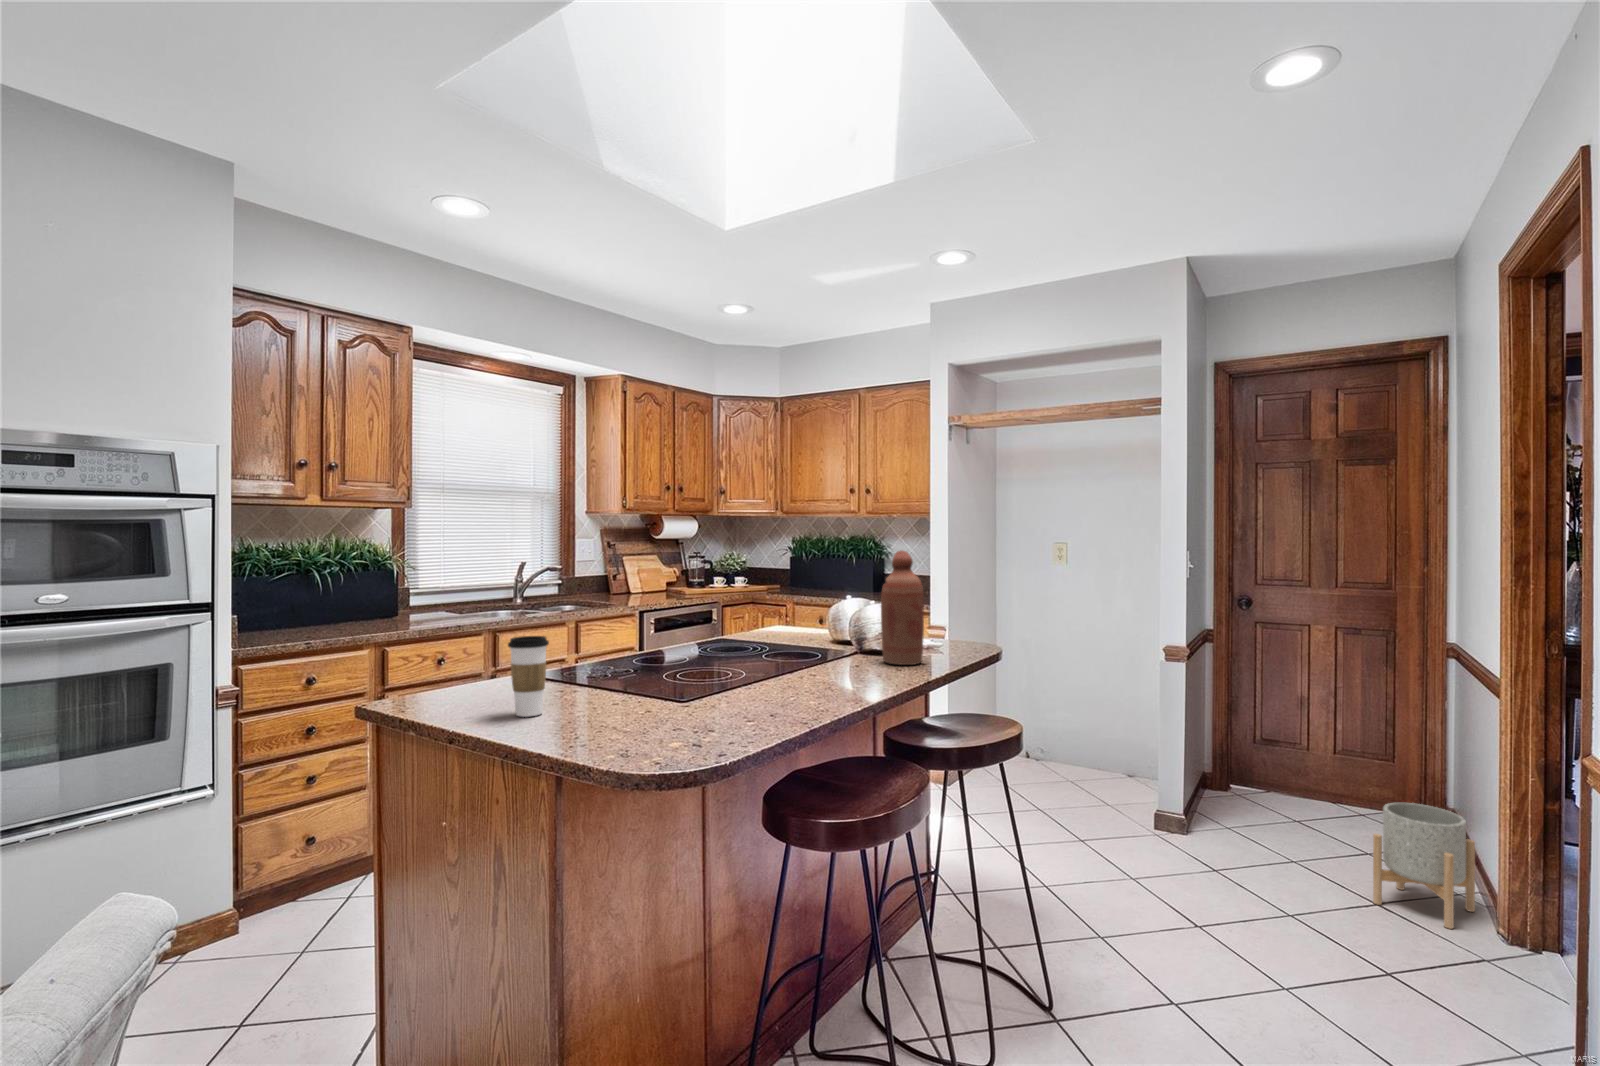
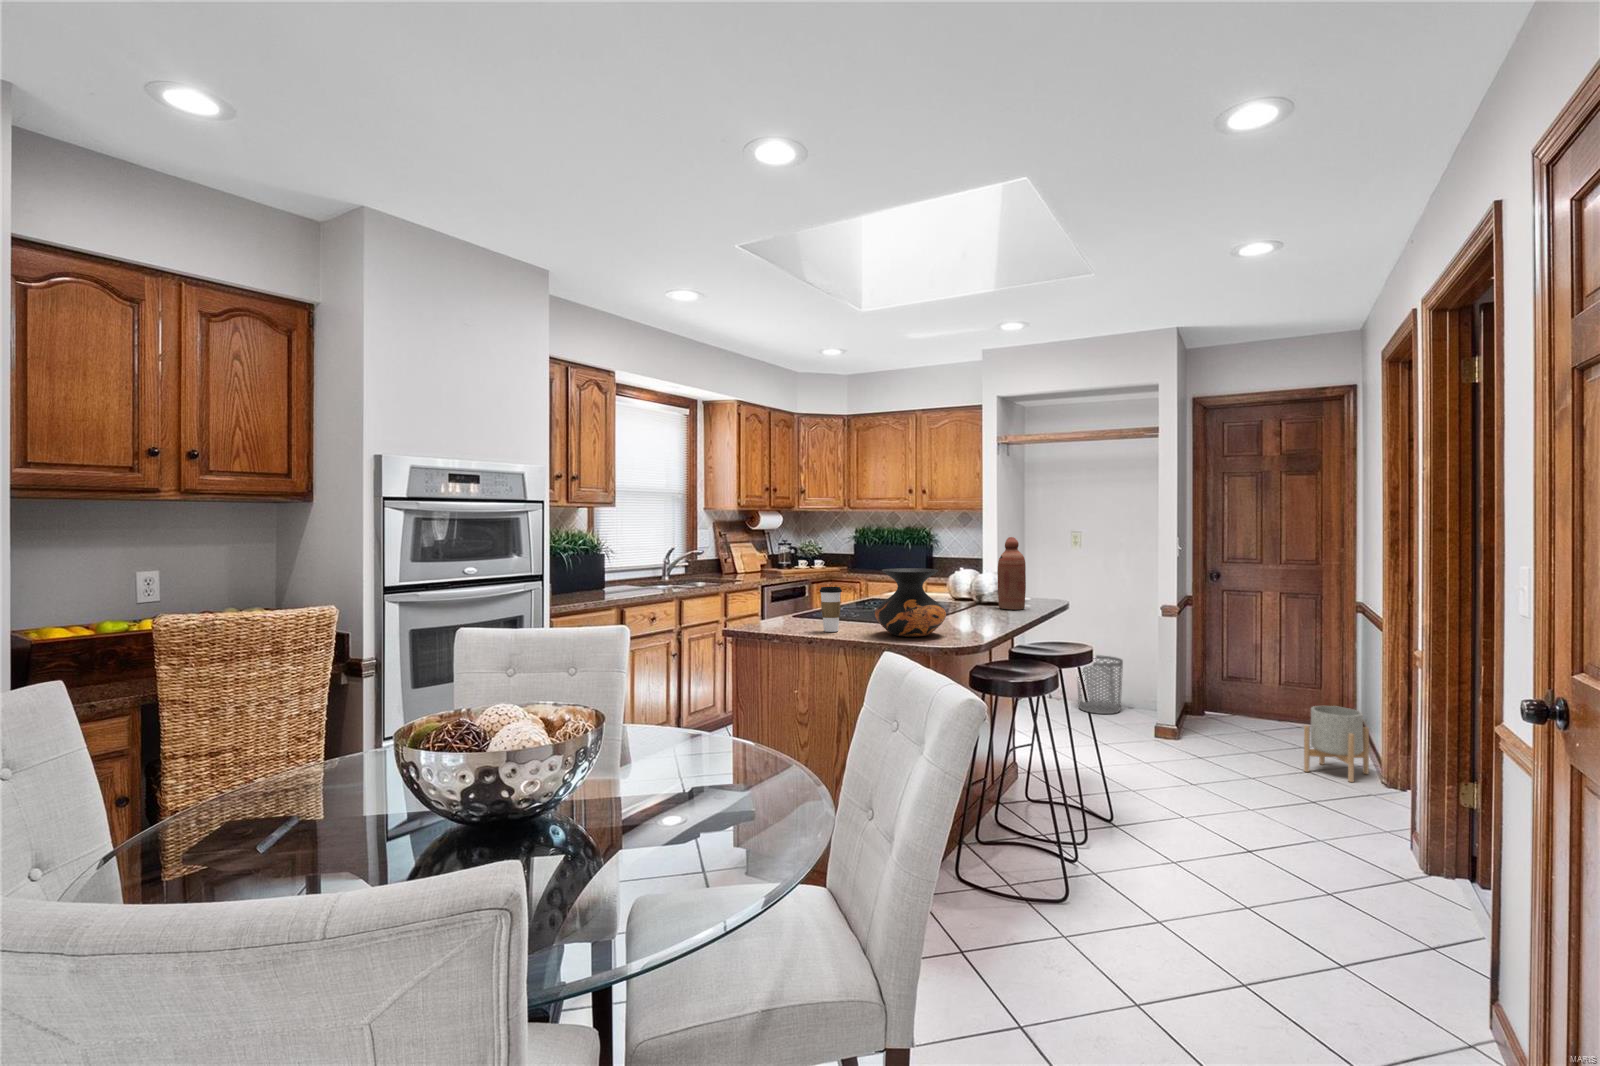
vase: none [583,606,713,734] -> present [875,568,946,637]
waste bin: none [1058,705,1119,787] -> present [1078,655,1123,714]

